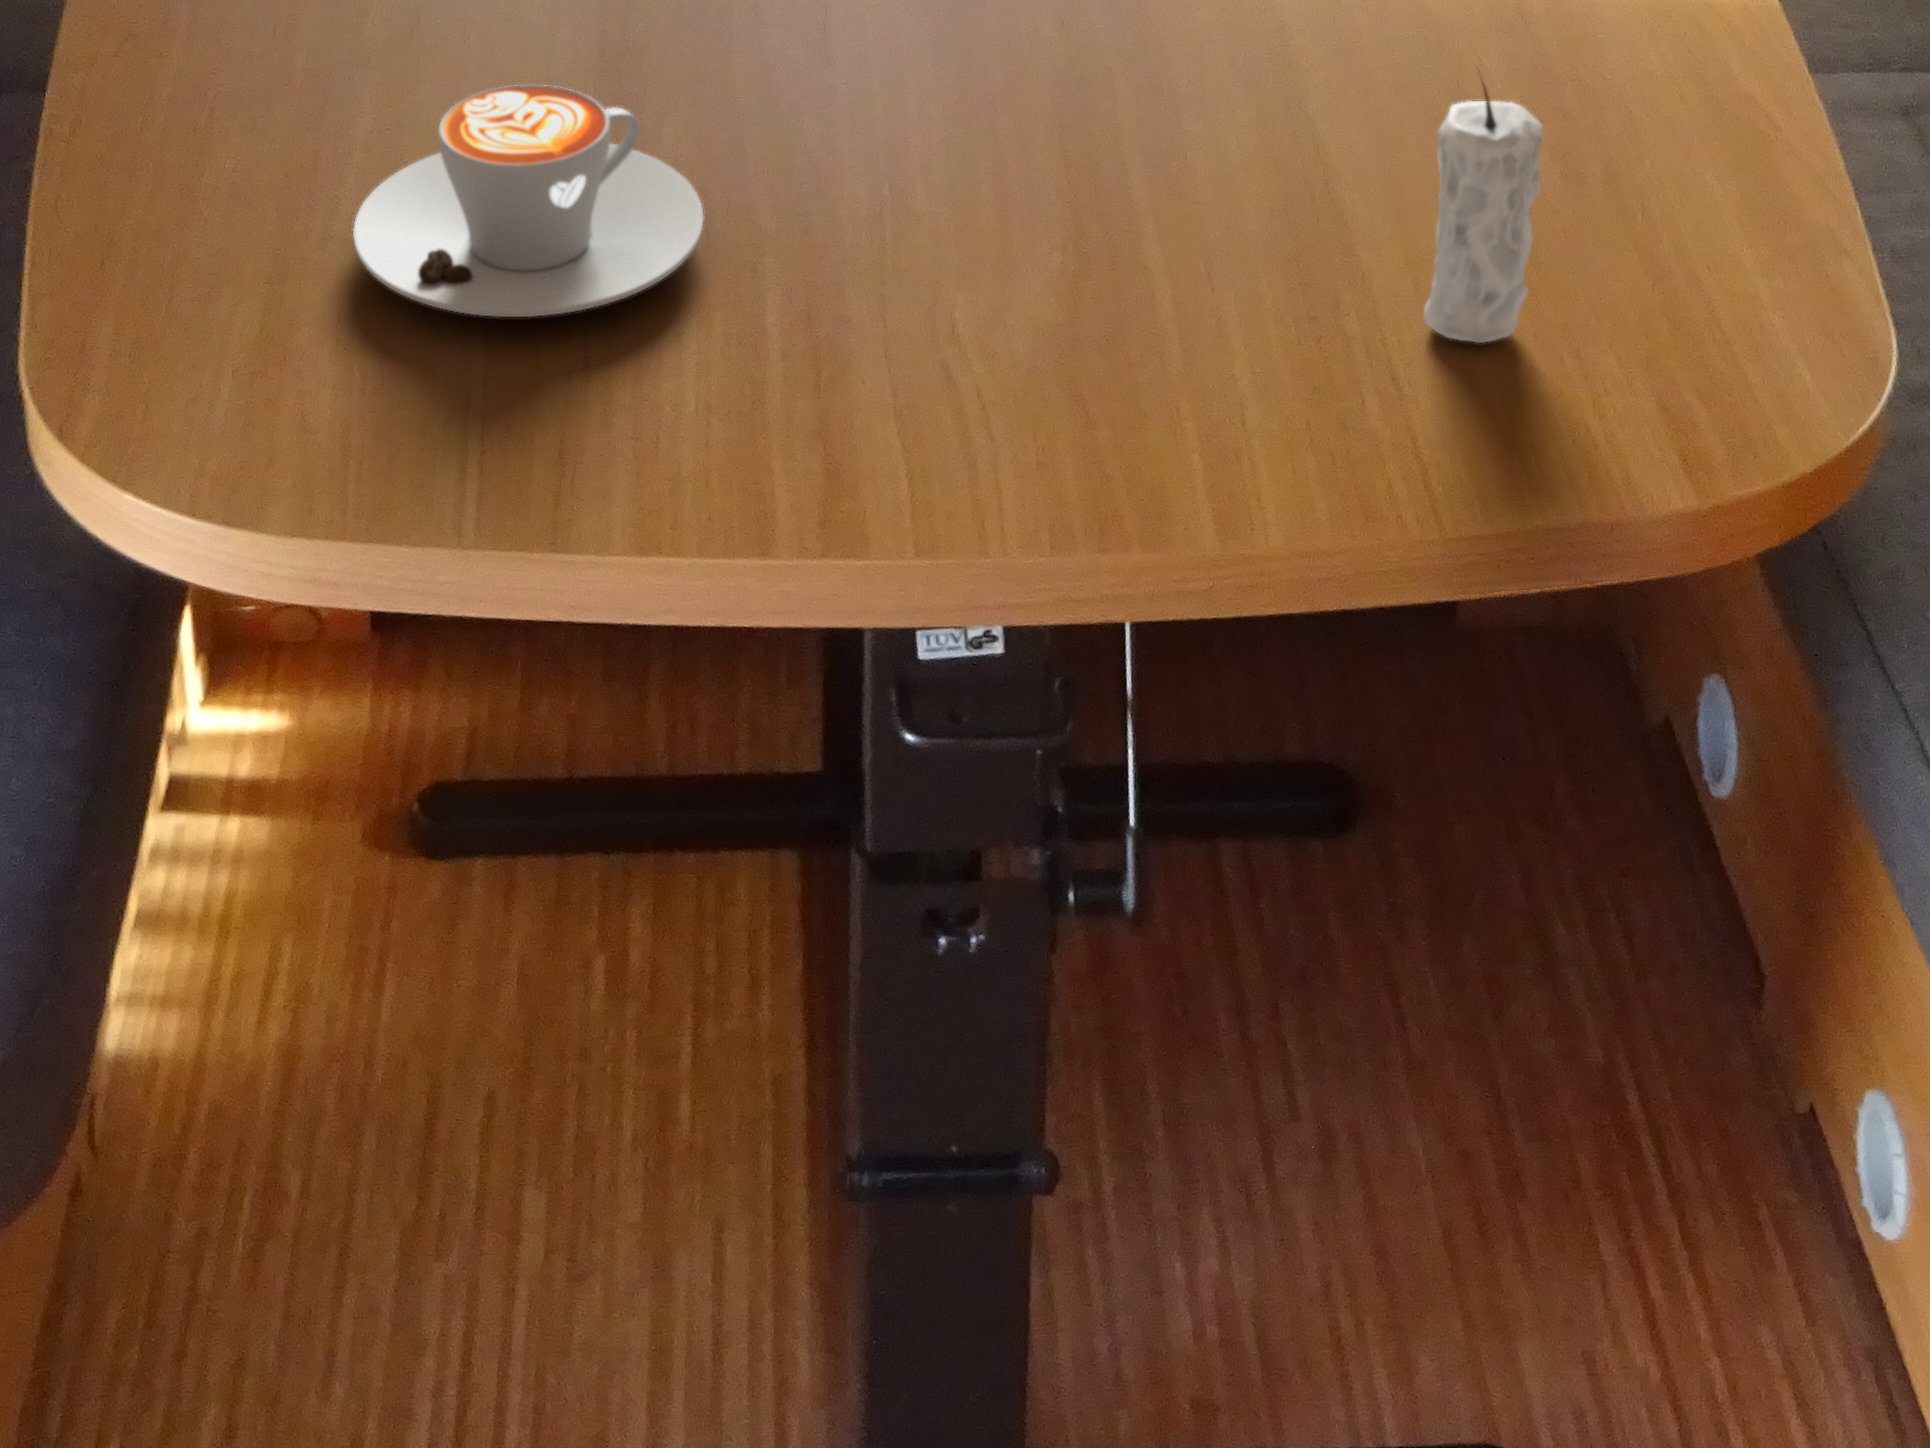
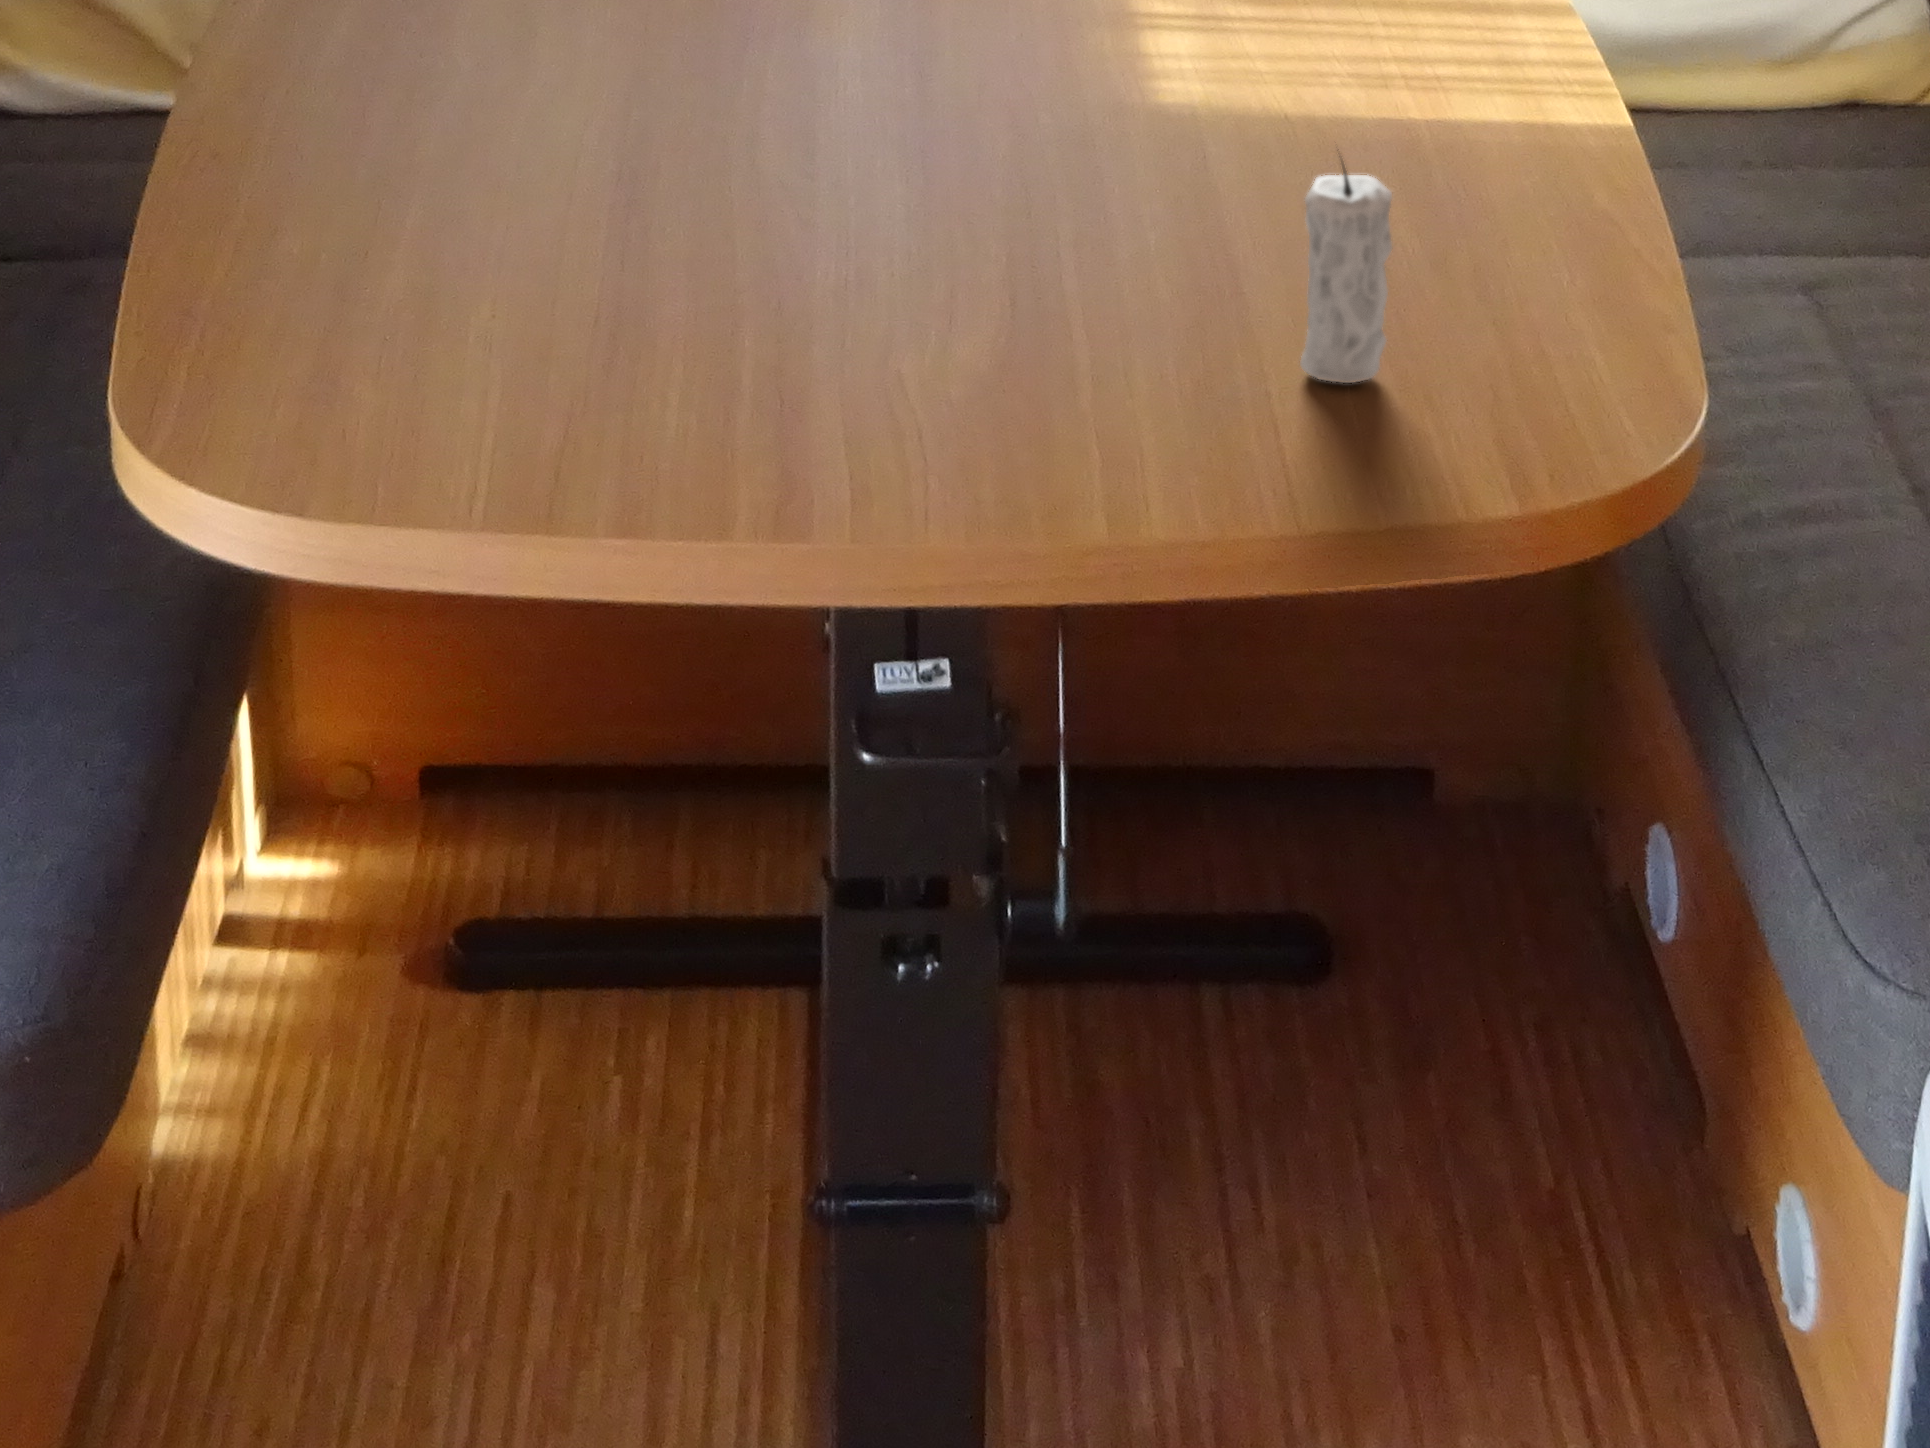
coffee cup: present [353,85,703,317] -> none [399,172,695,355]

